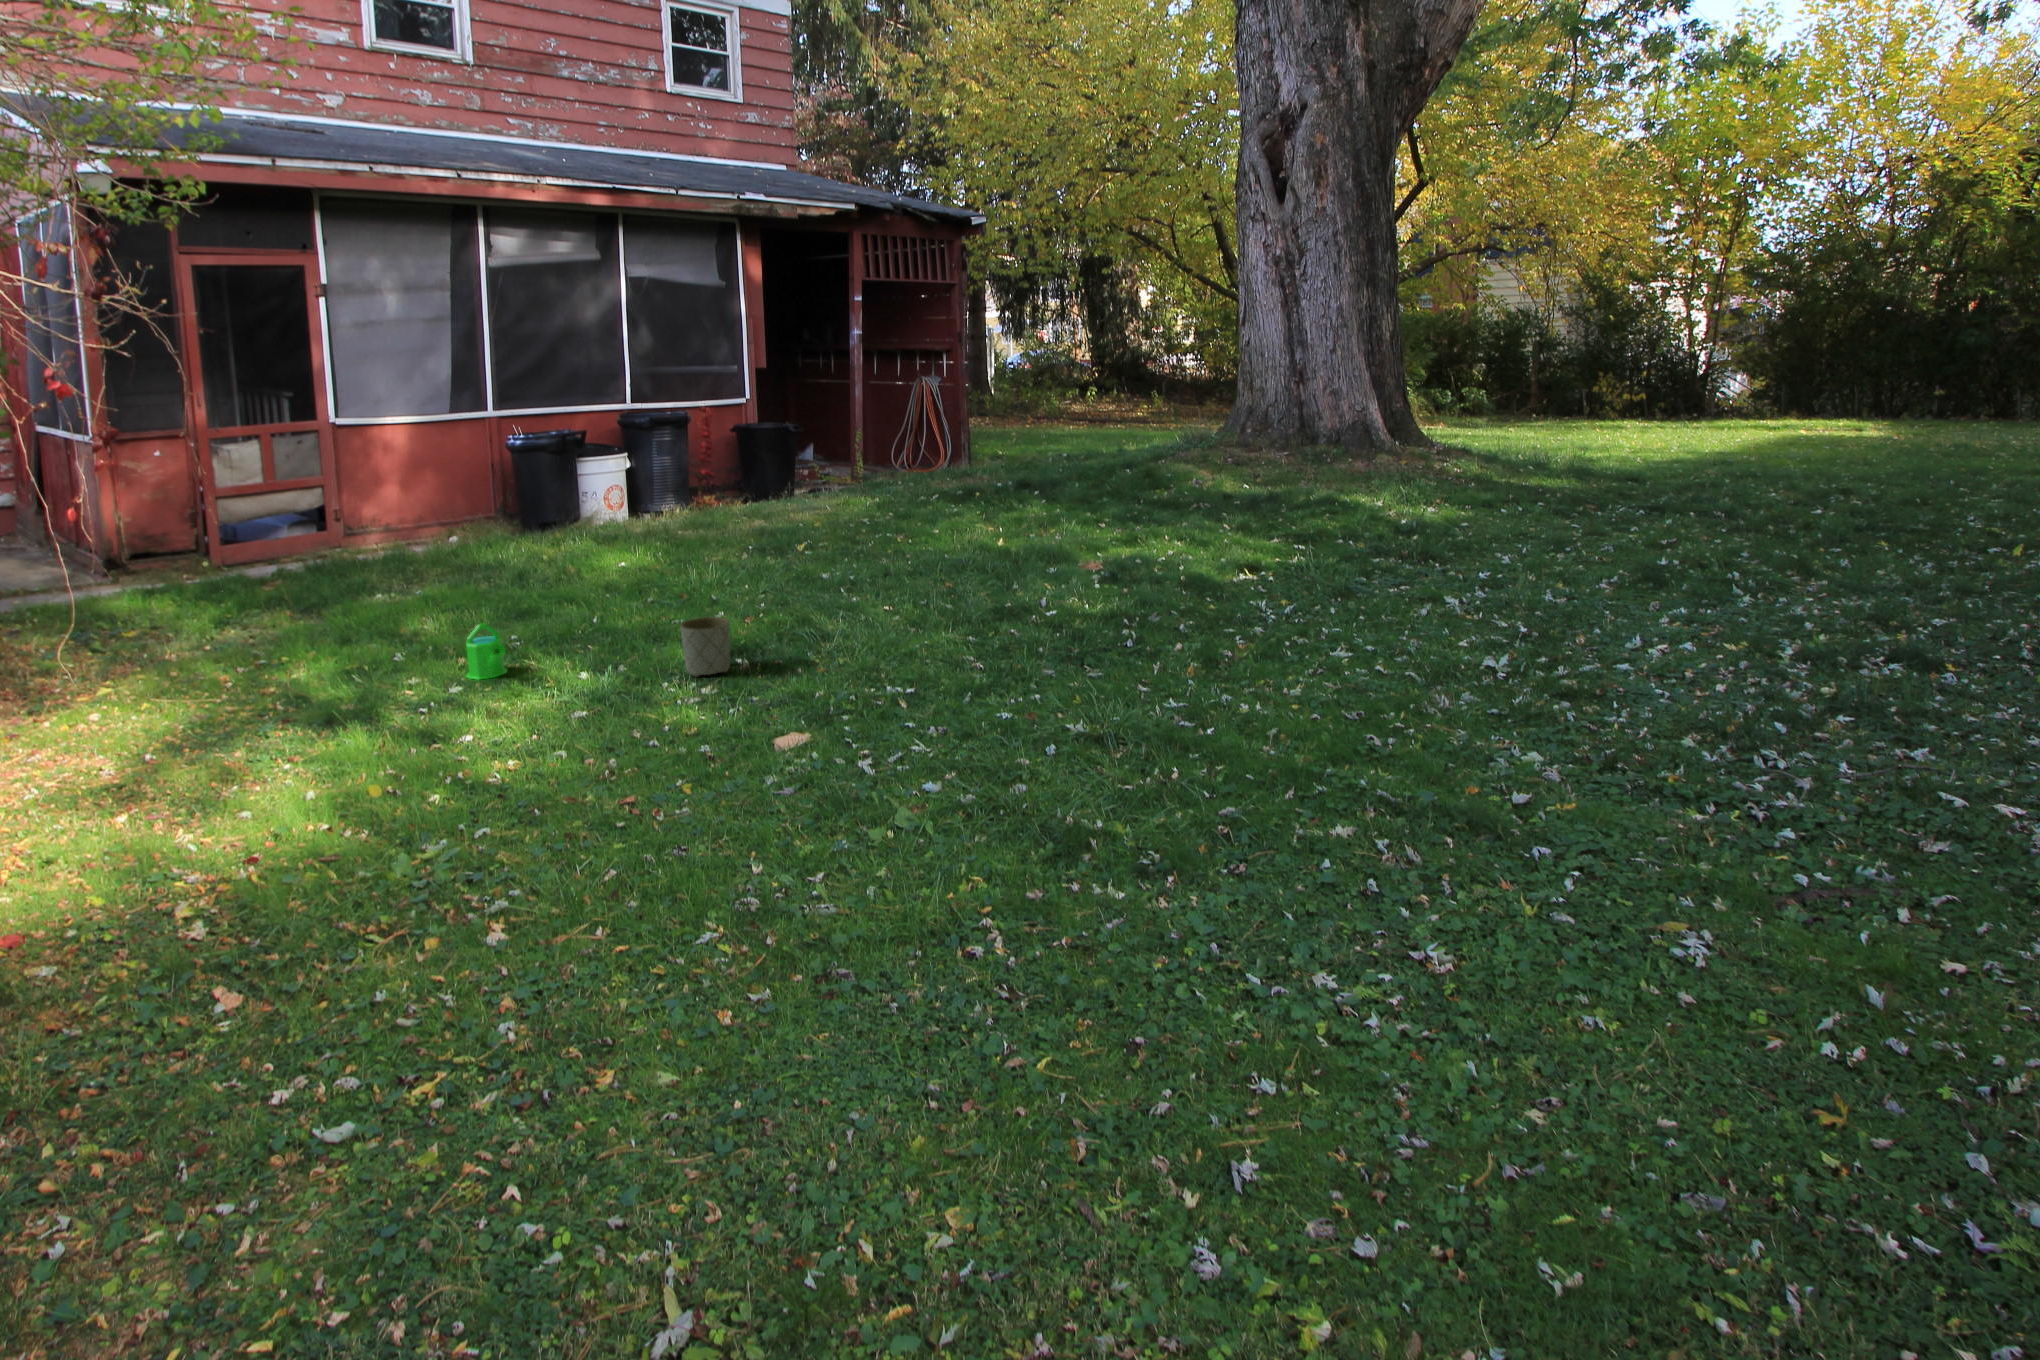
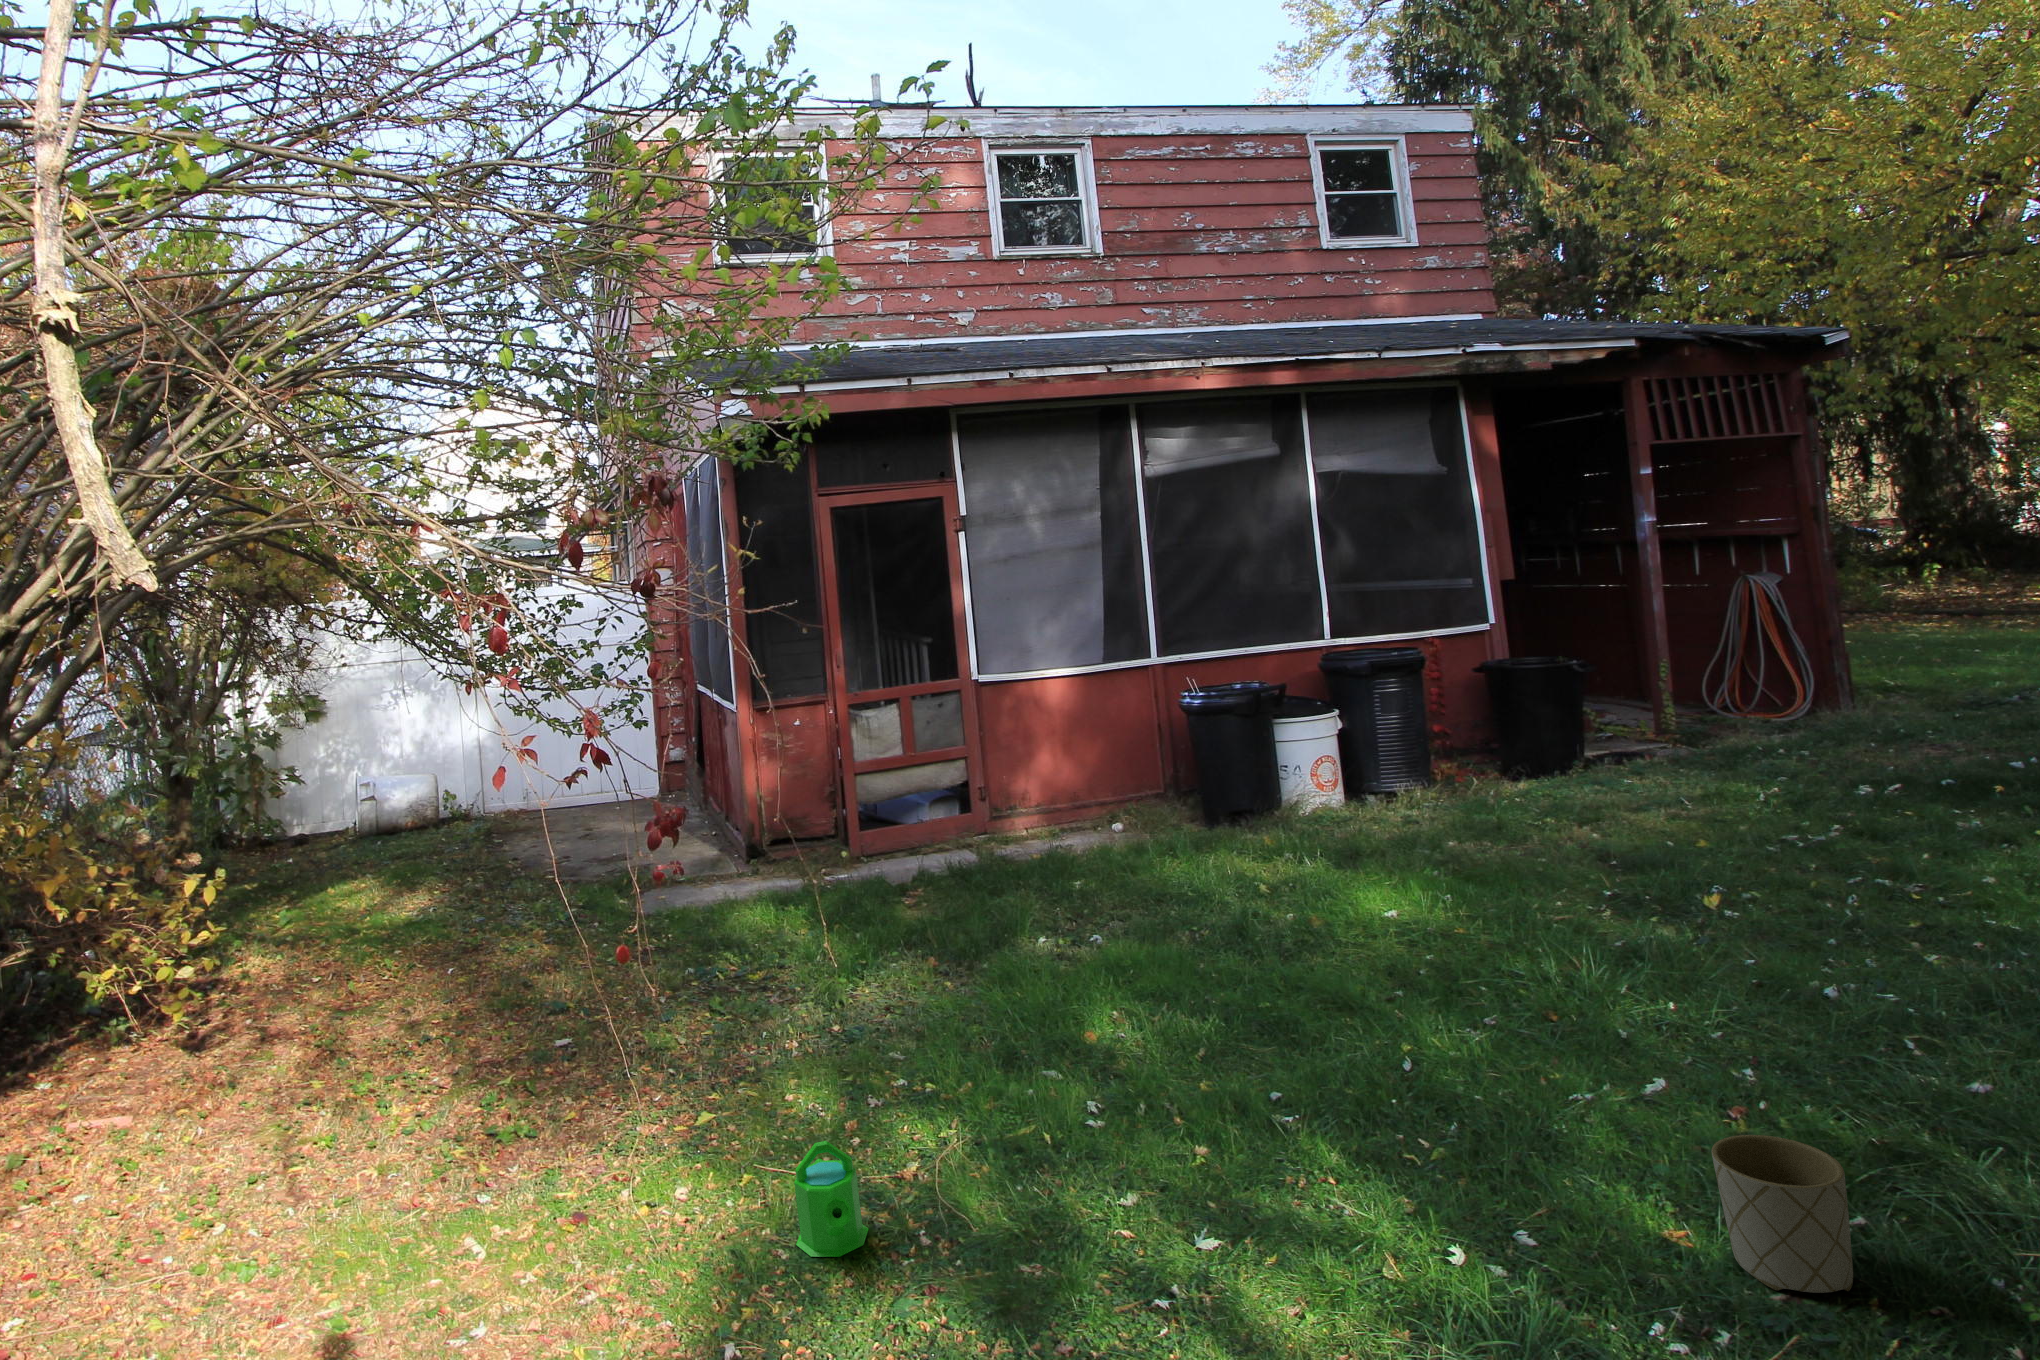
watering can: present [466,623,507,680] -> present [794,1141,868,1257]

